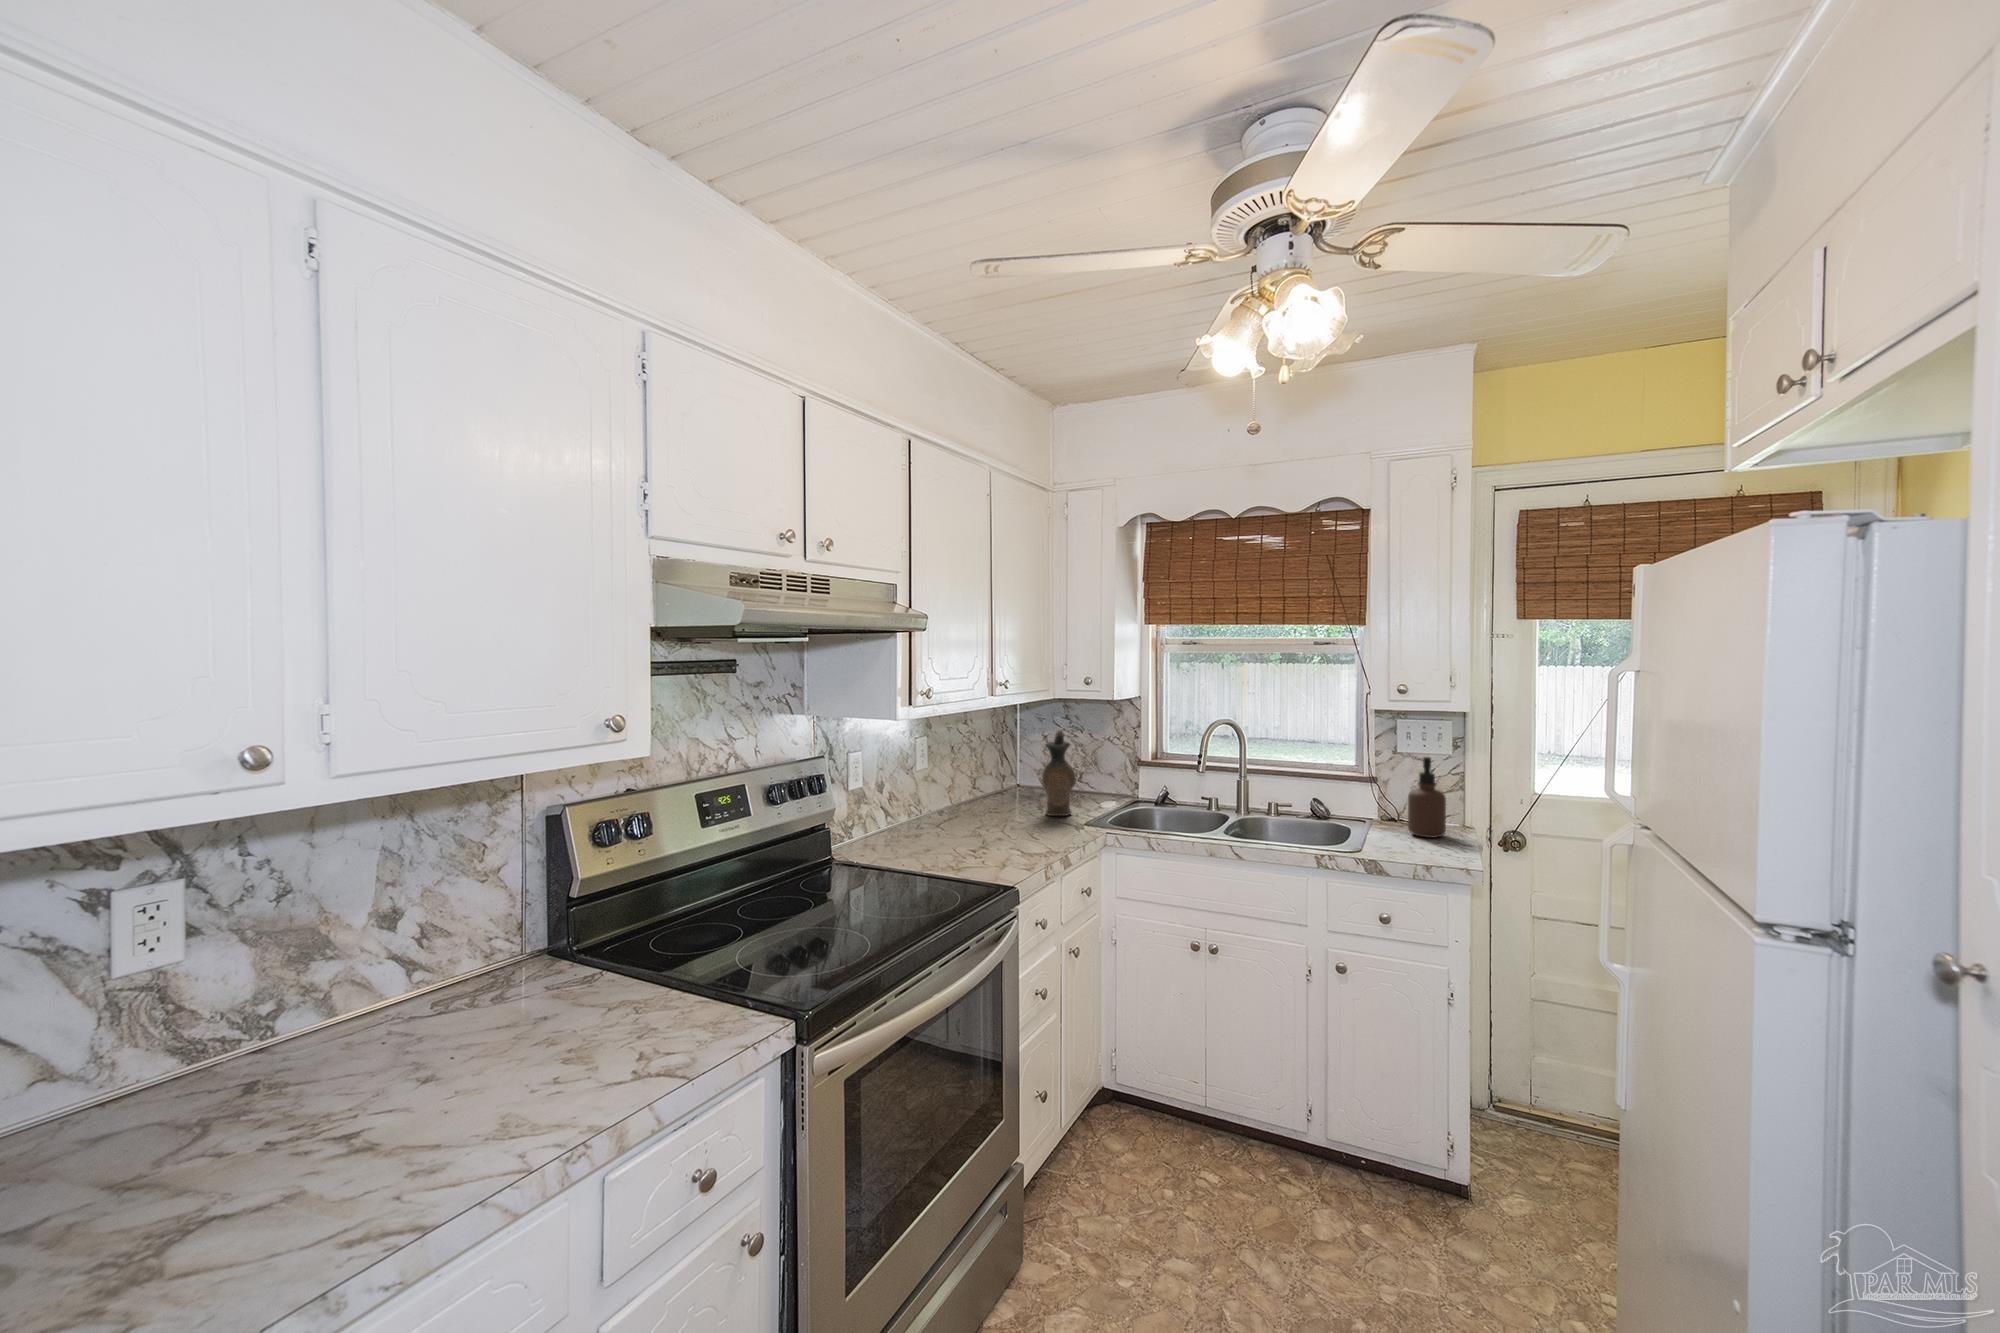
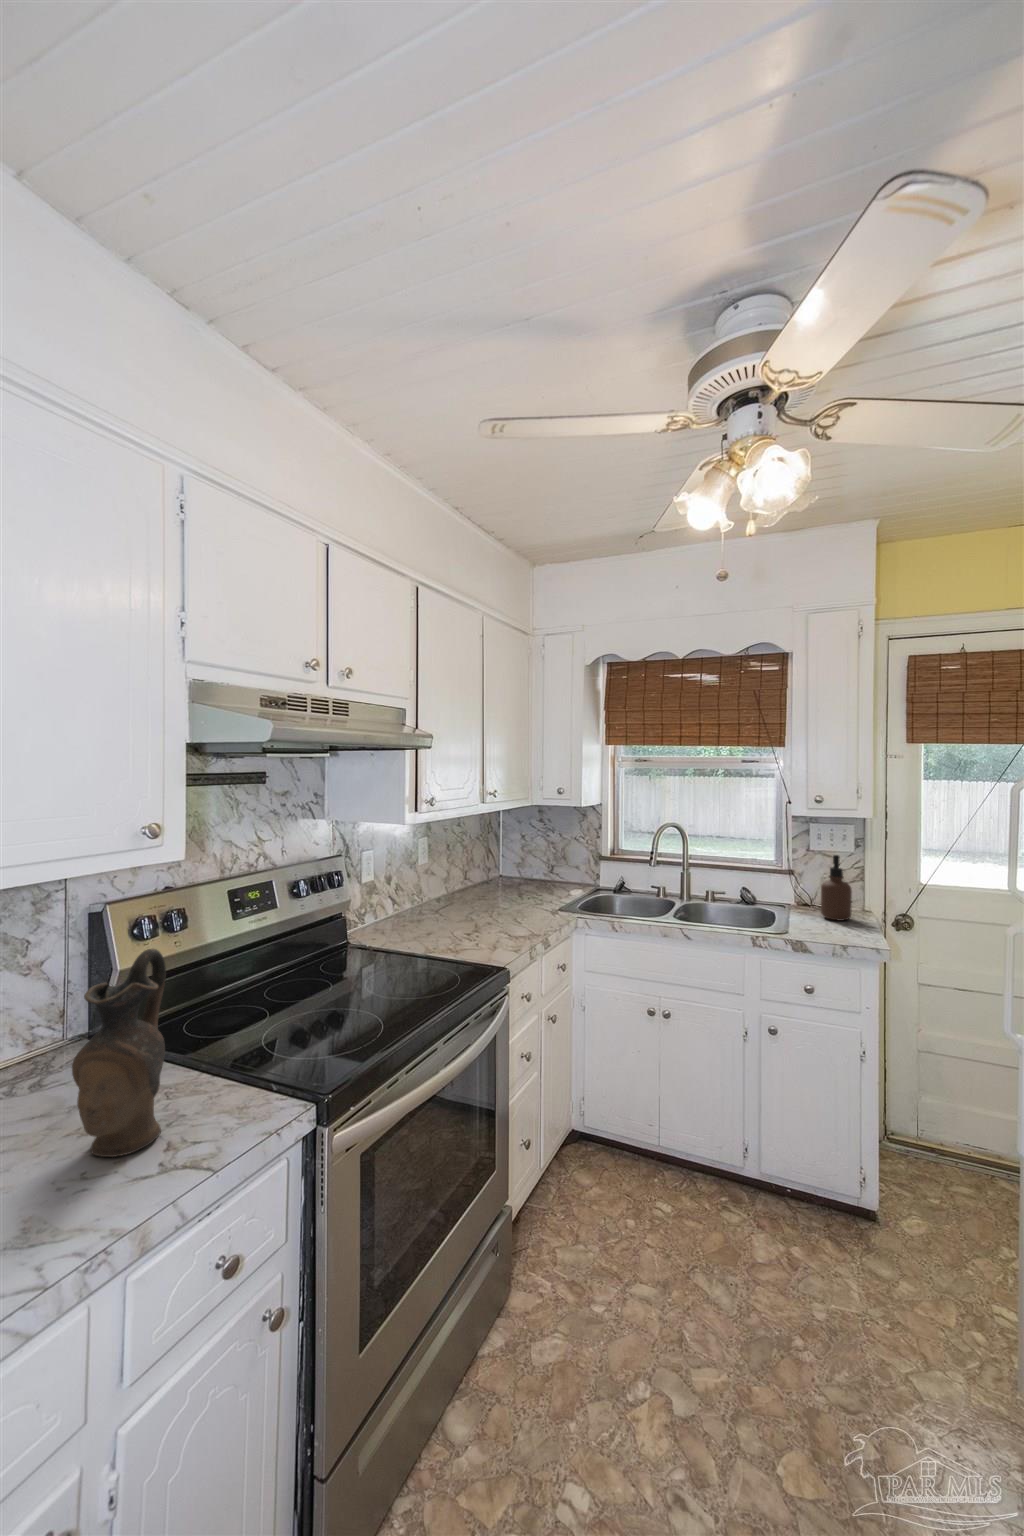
ceramic pitcher: present [1042,730,1076,816] -> present [72,949,166,1157]

